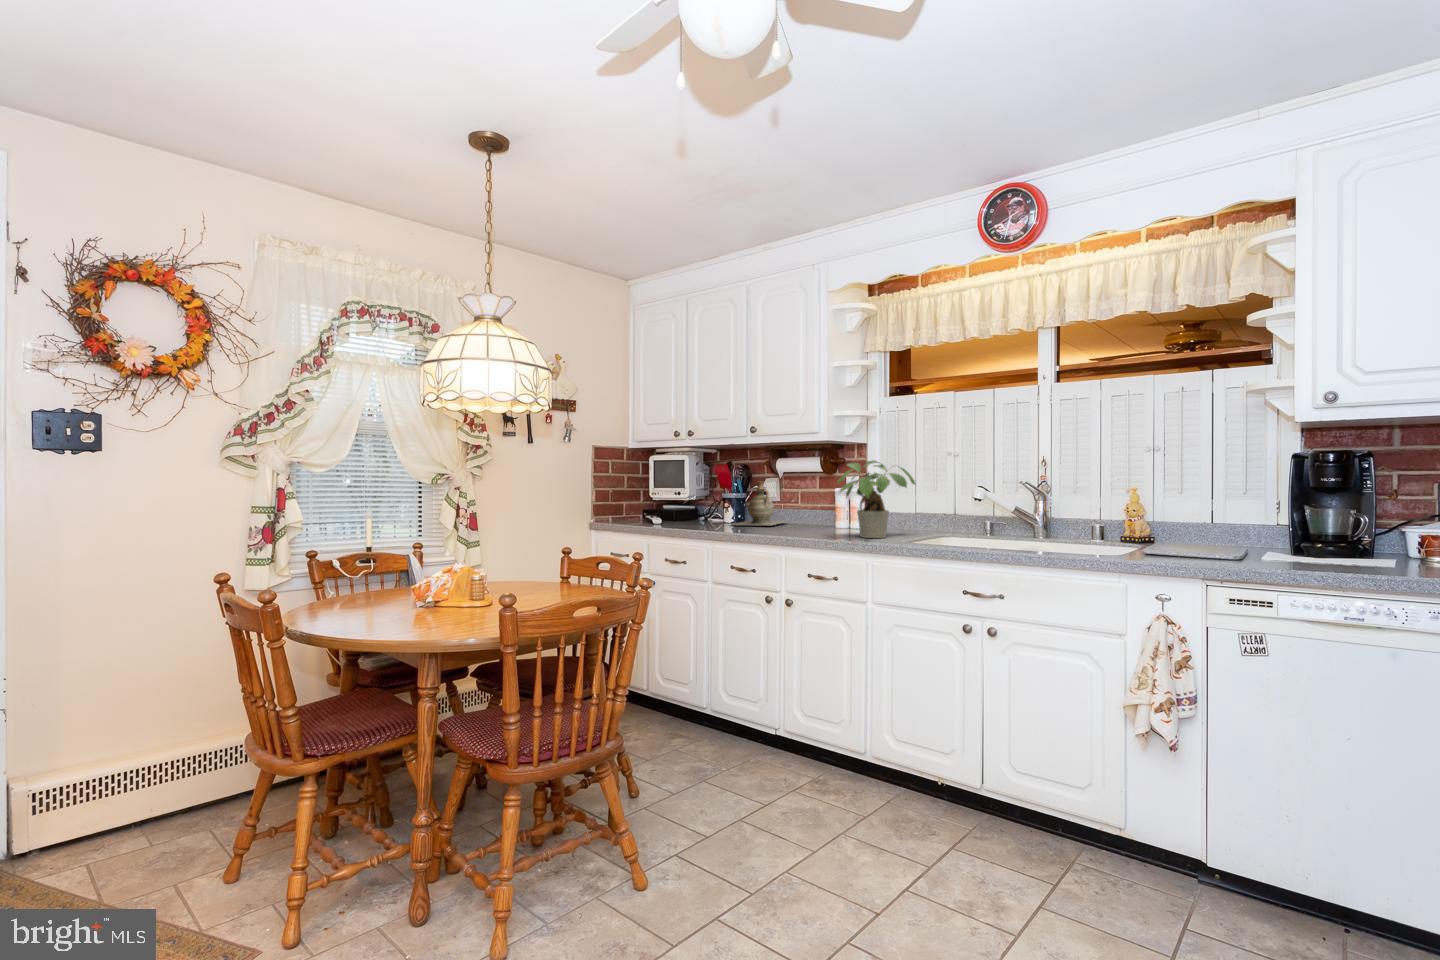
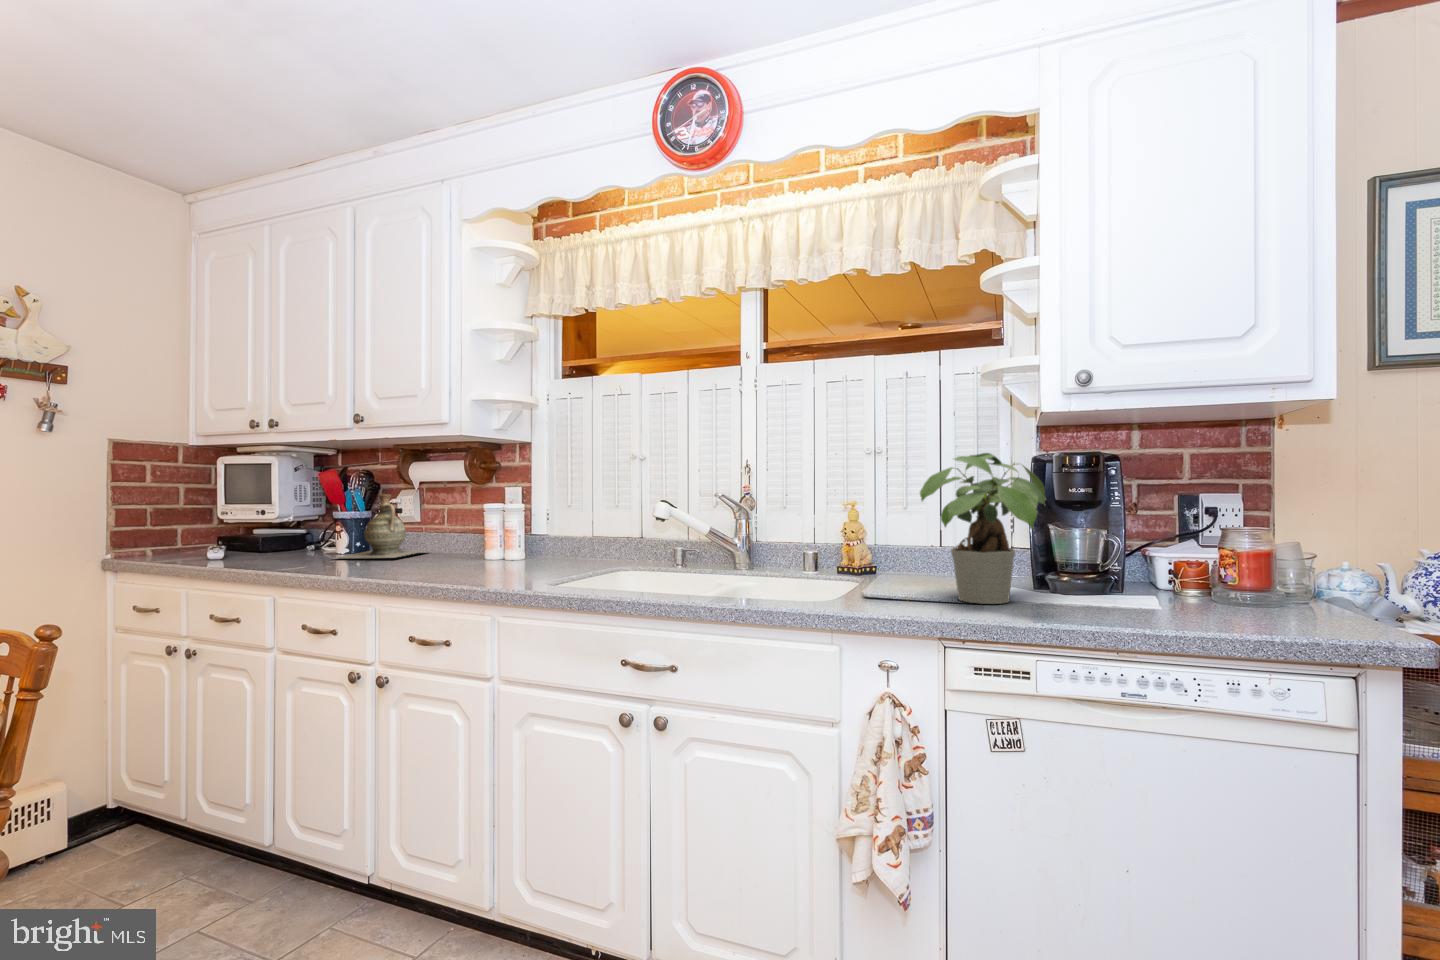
potted plant: present [837,461,915,538] -> present [920,453,1046,604]

